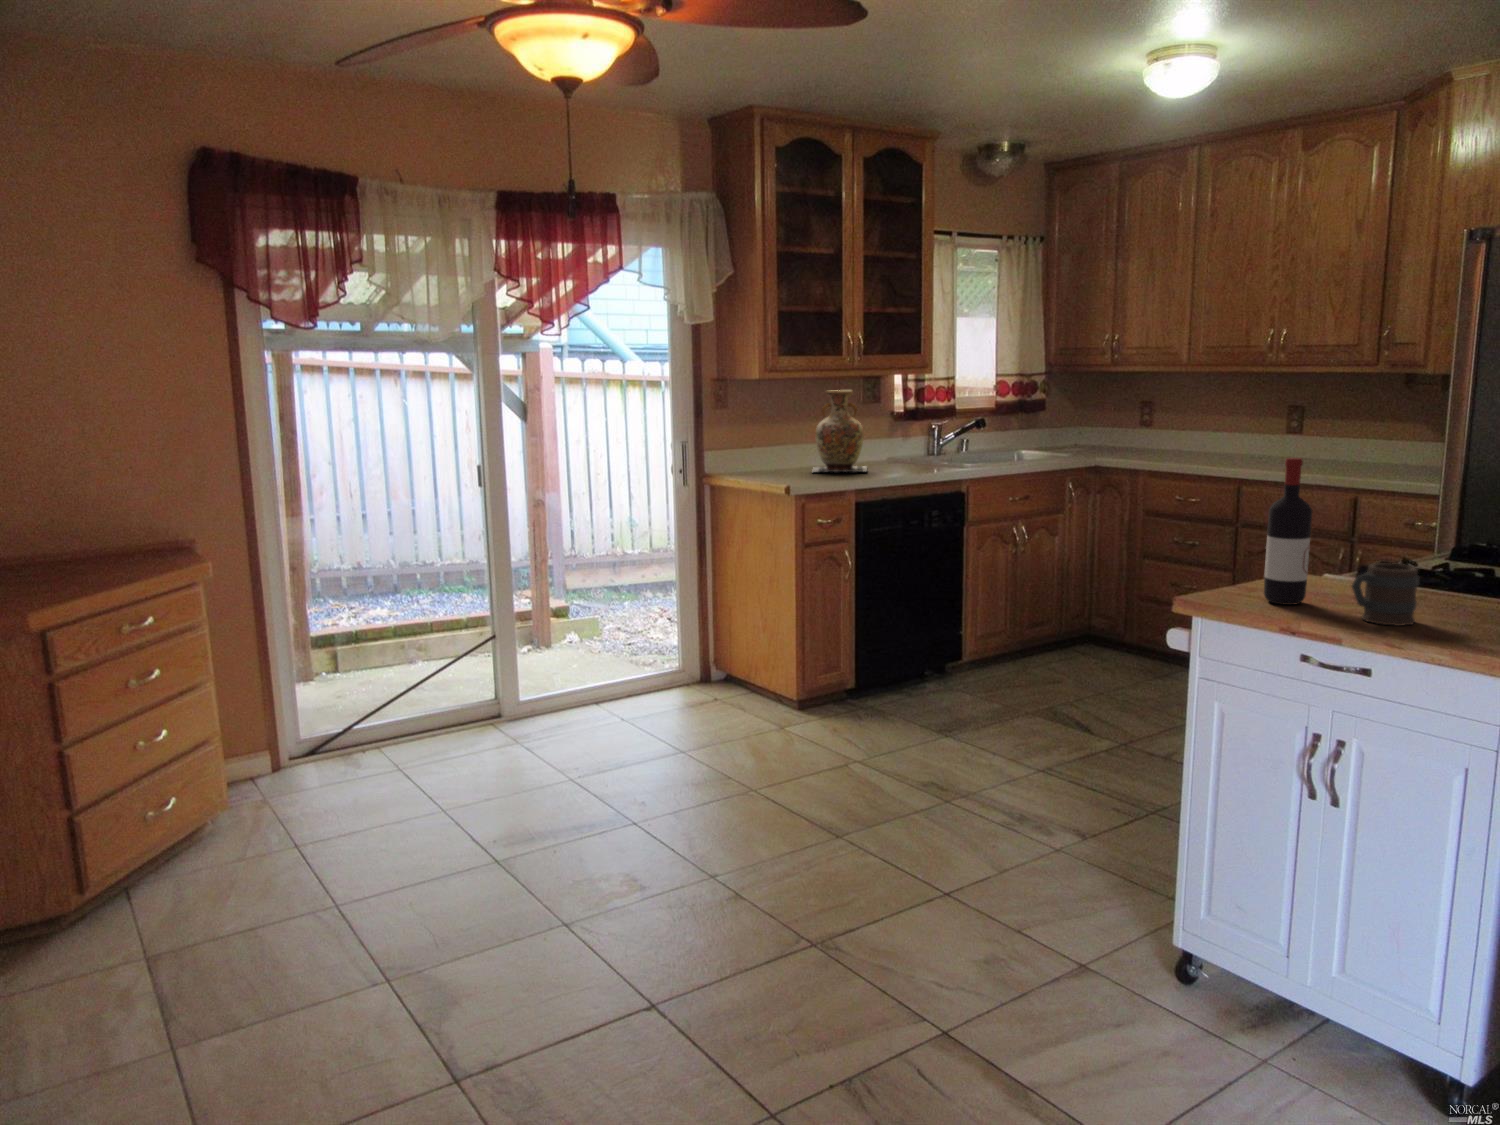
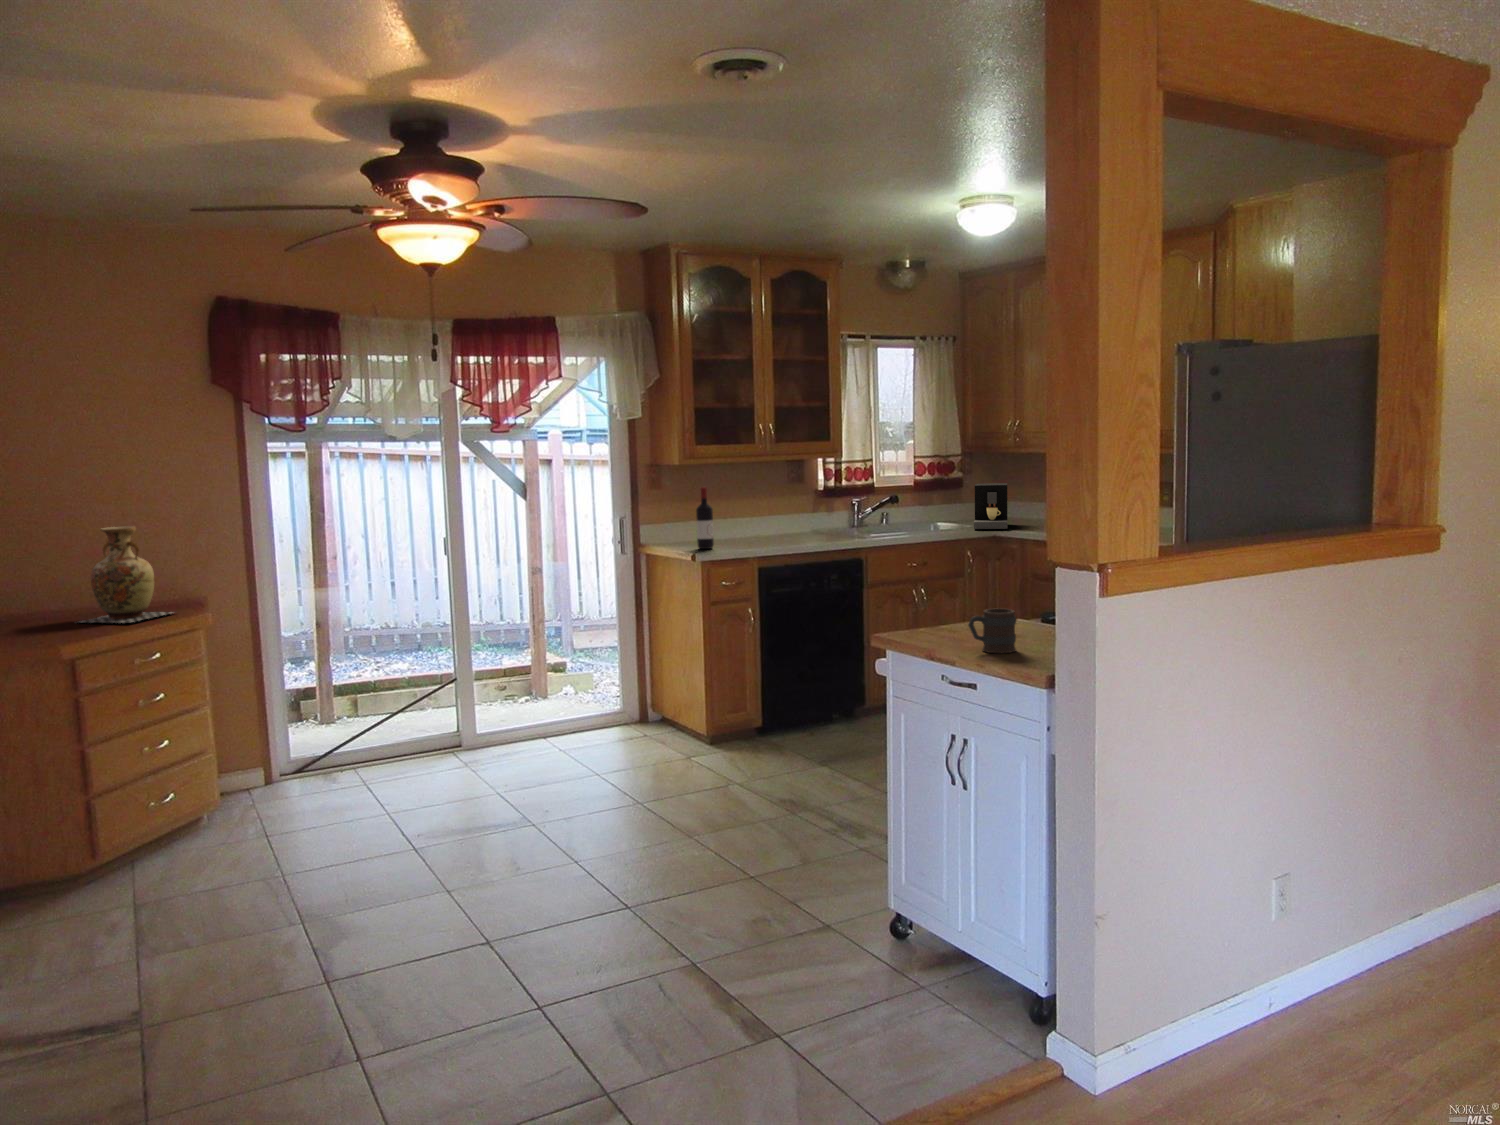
vase: present [813,390,867,472] -> present [79,526,172,623]
coffee maker: none [1065,406,1113,457] -> present [974,483,1008,529]
wine bottle: present [1264,458,1313,605] -> present [696,487,714,549]

